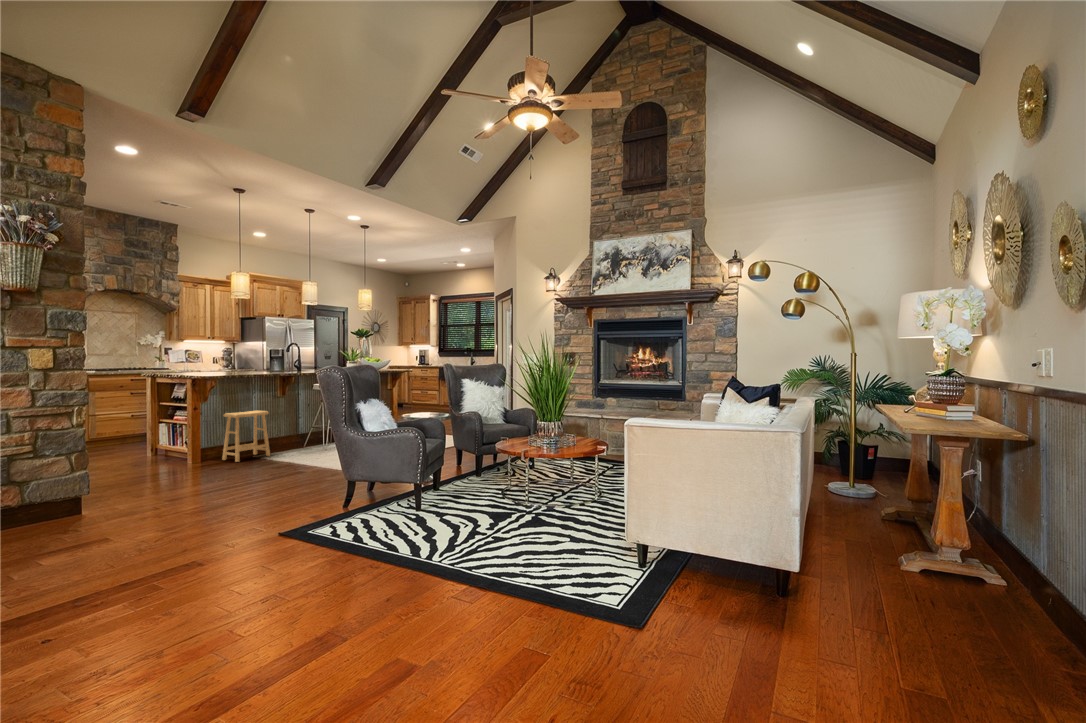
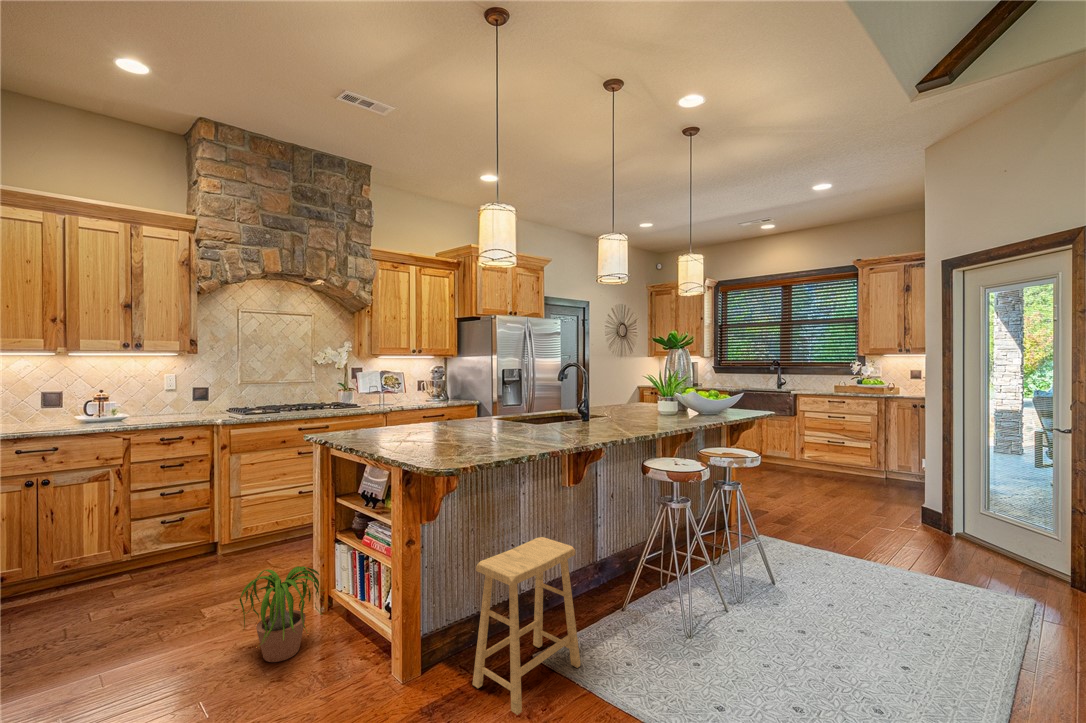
potted plant: none [111,426,160,461] -> present [235,566,321,662]

